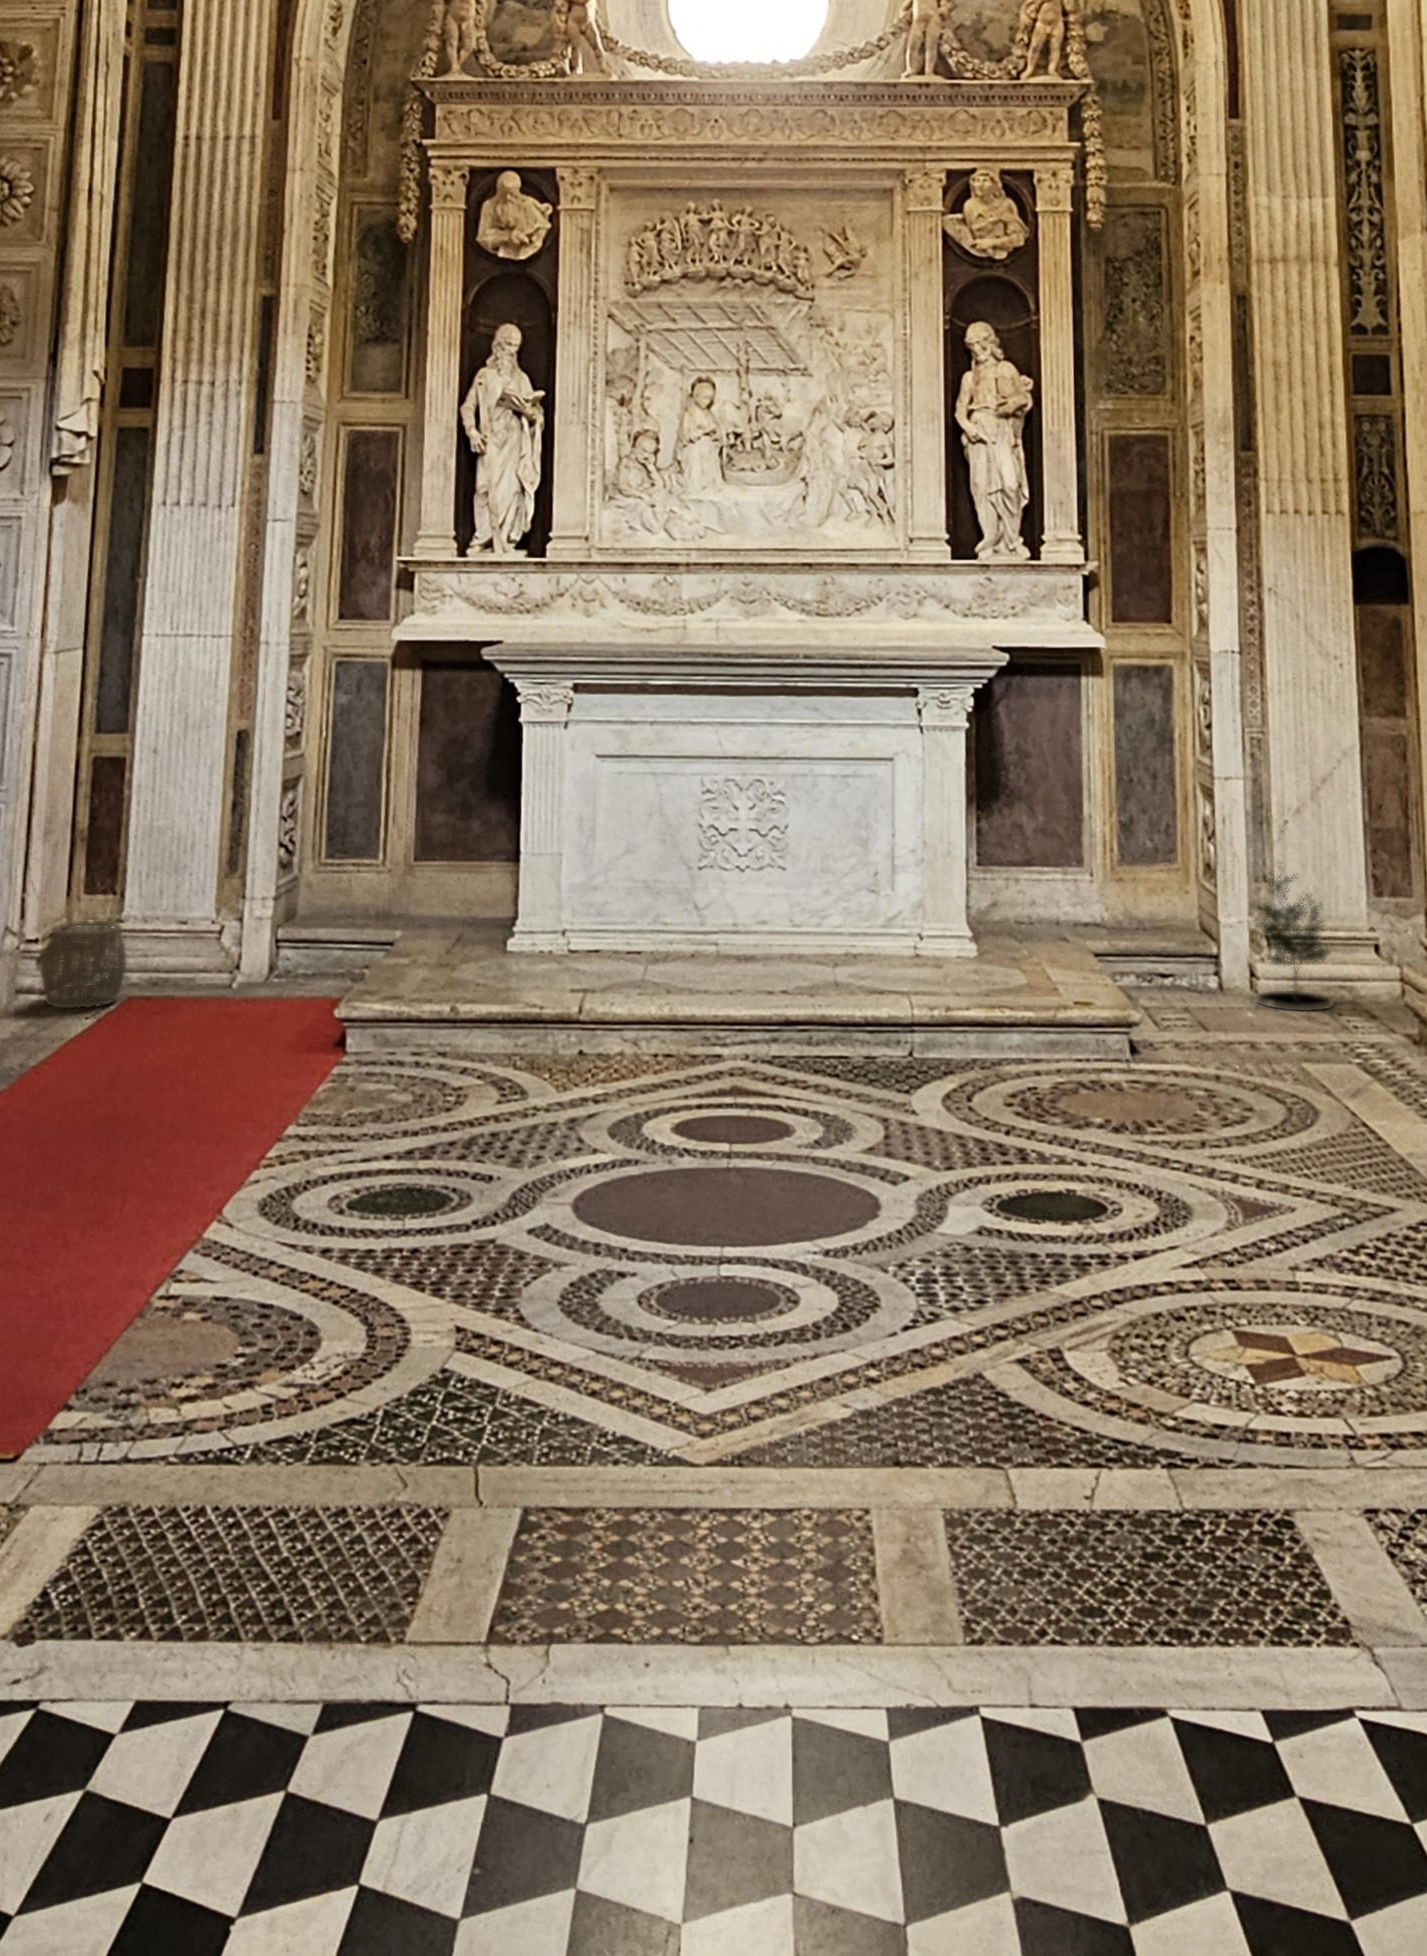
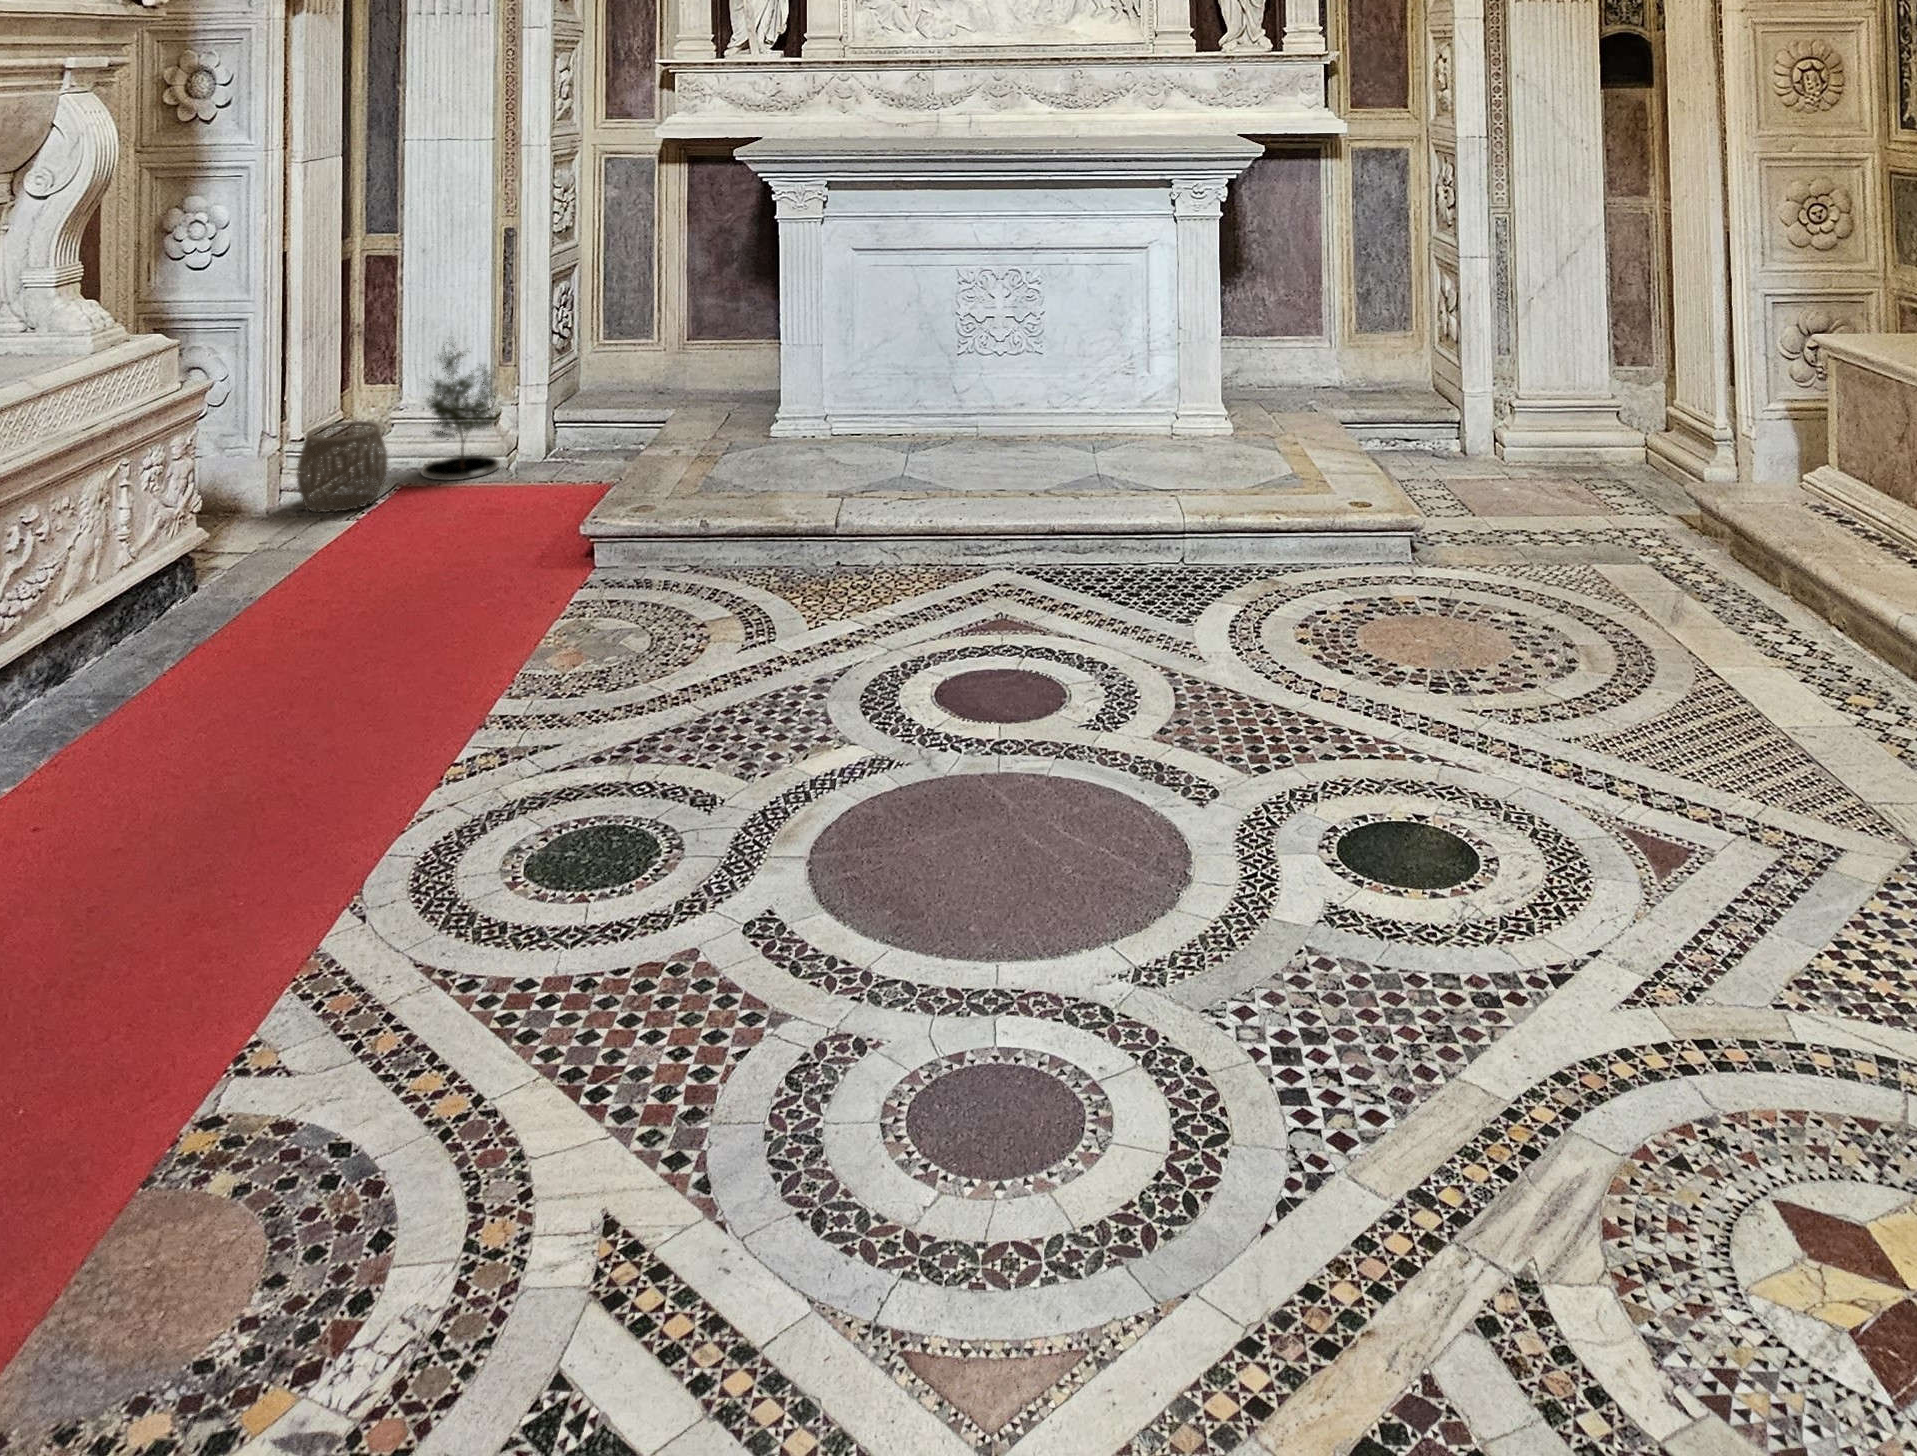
potted tree: present [1256,862,1334,1011] -> present [421,342,500,480]

